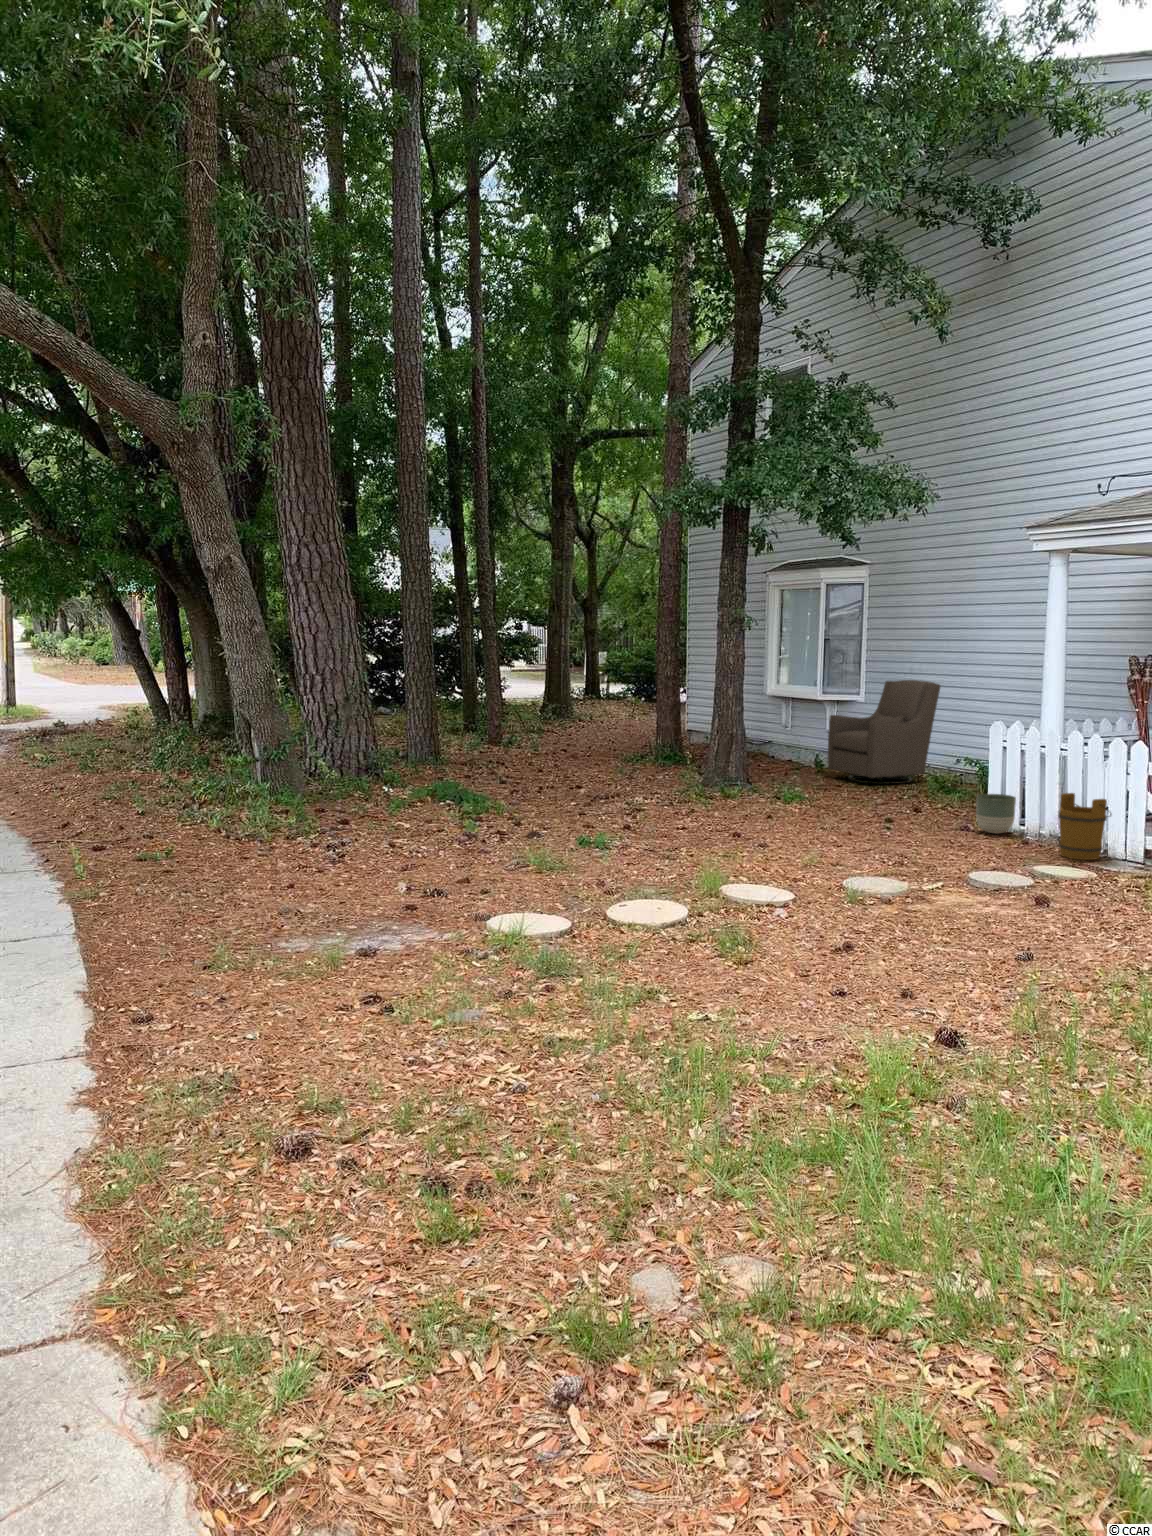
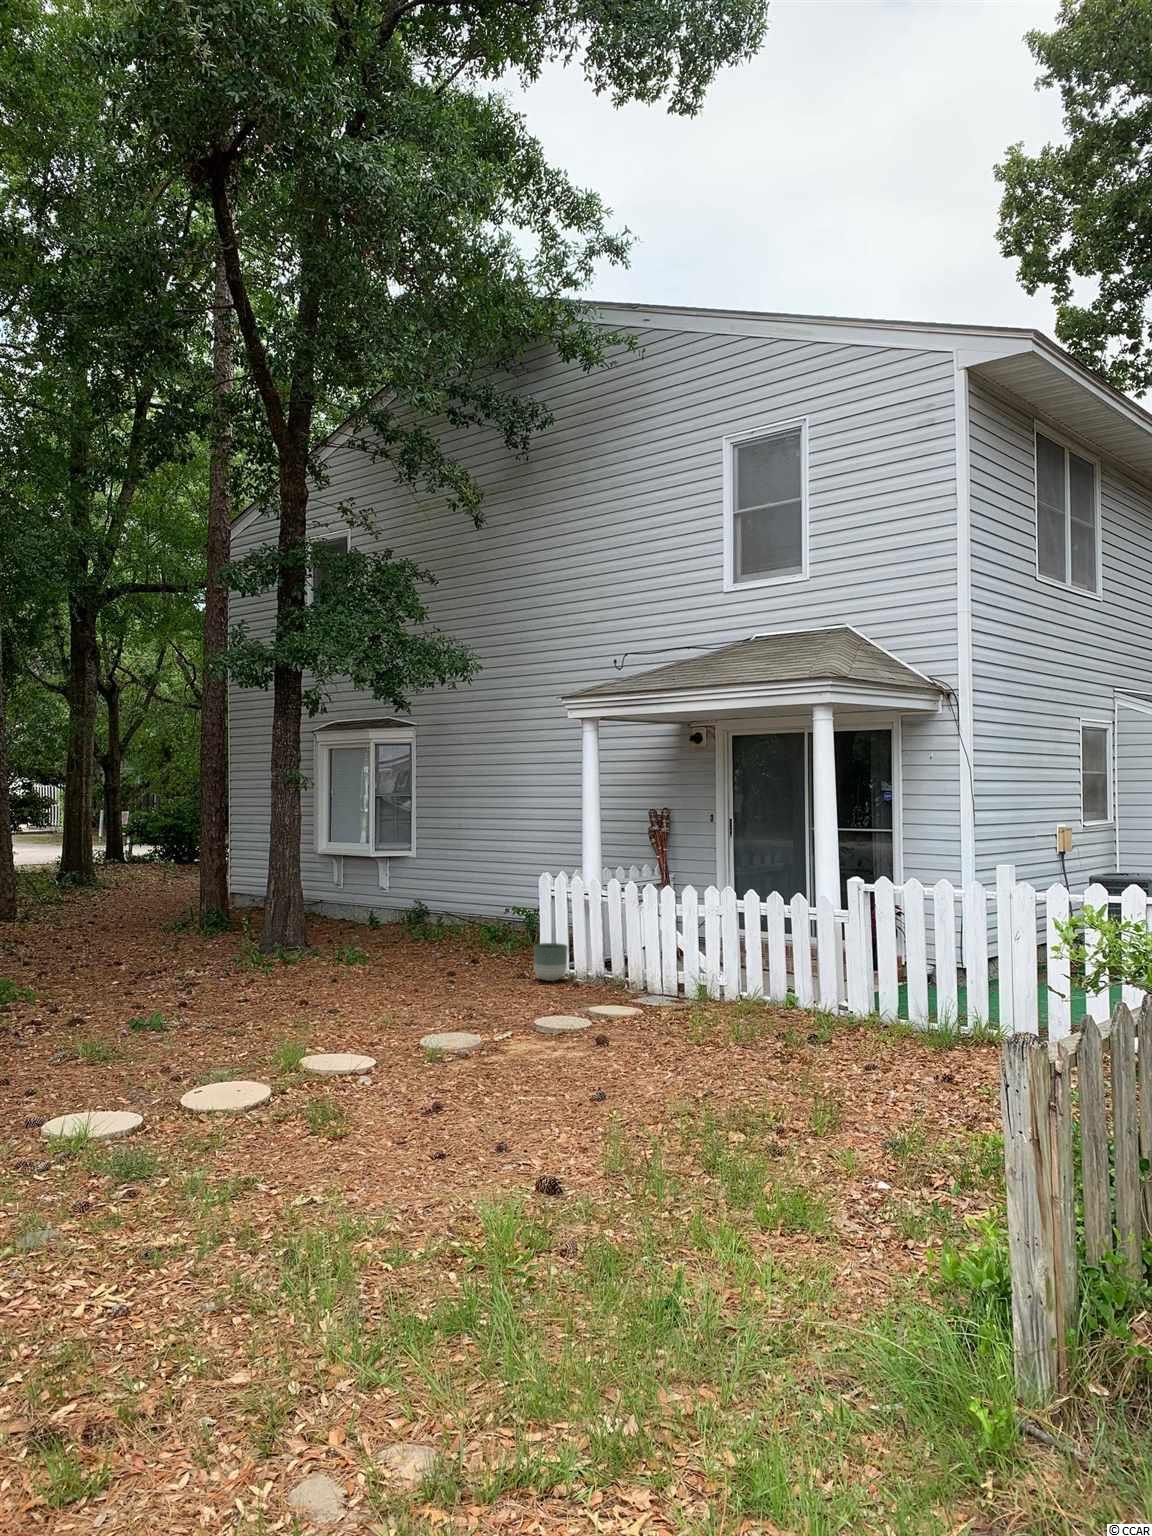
chair: present [828,680,940,784] -> none [387,834,492,937]
bucket: present [1058,793,1111,860] -> none [606,940,648,1001]

